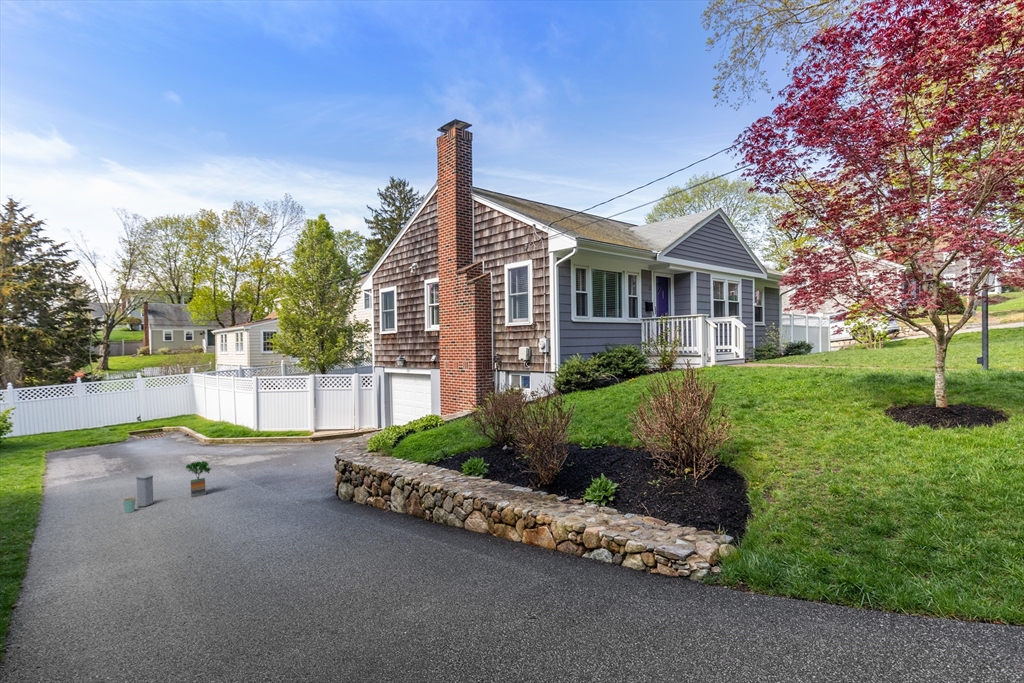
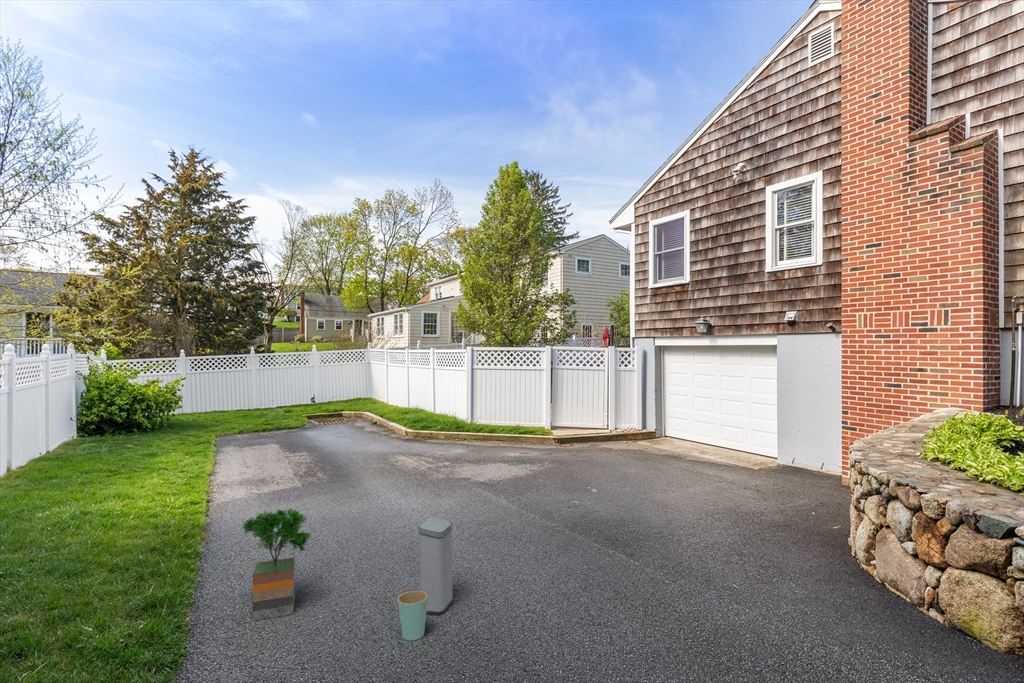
potted tree: present [186,461,211,497] -> present [242,509,311,621]

